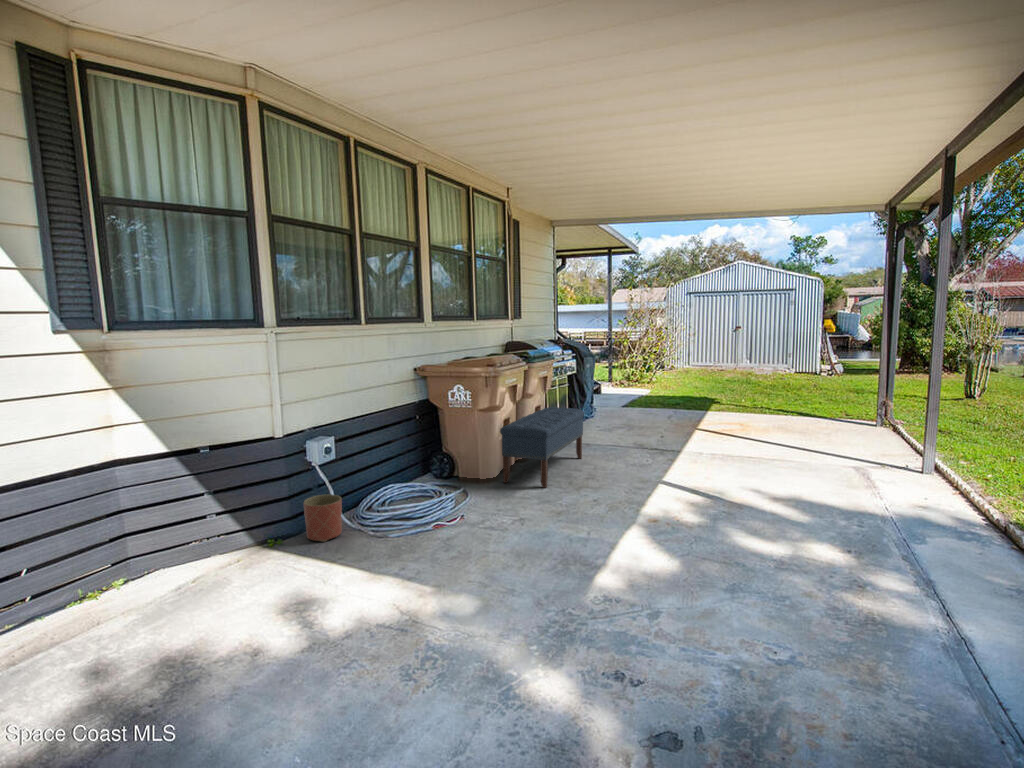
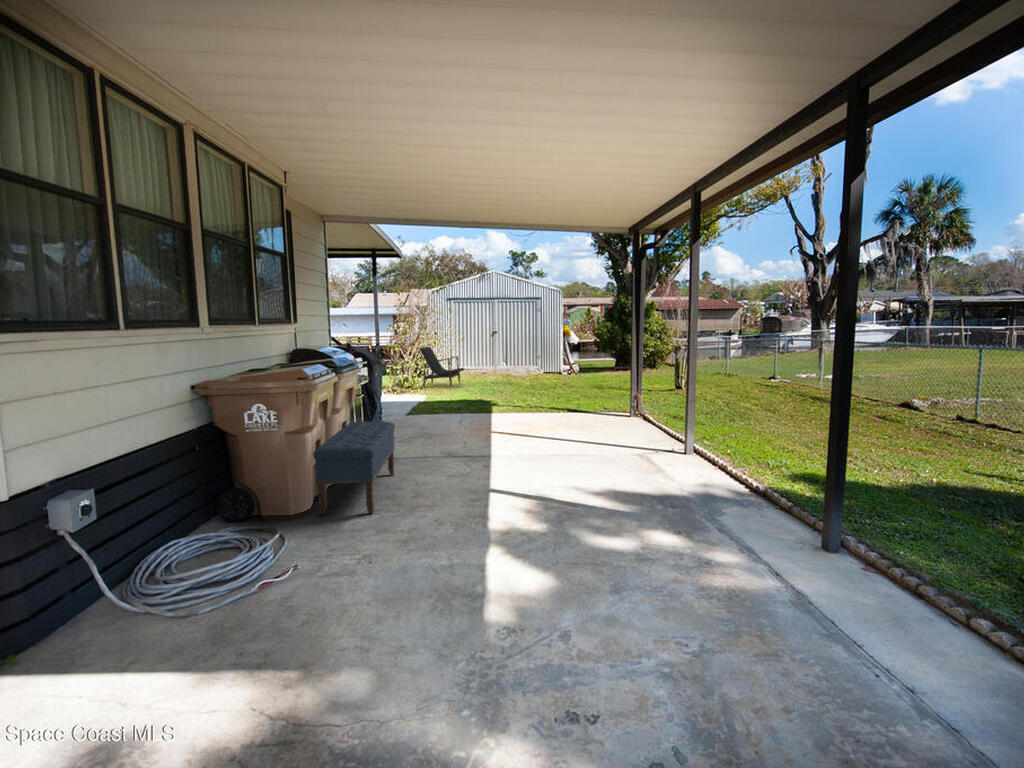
lounge chair: none [653,341,700,384] -> present [420,347,464,388]
planter: present [304,494,342,542] -> none [51,571,118,644]

